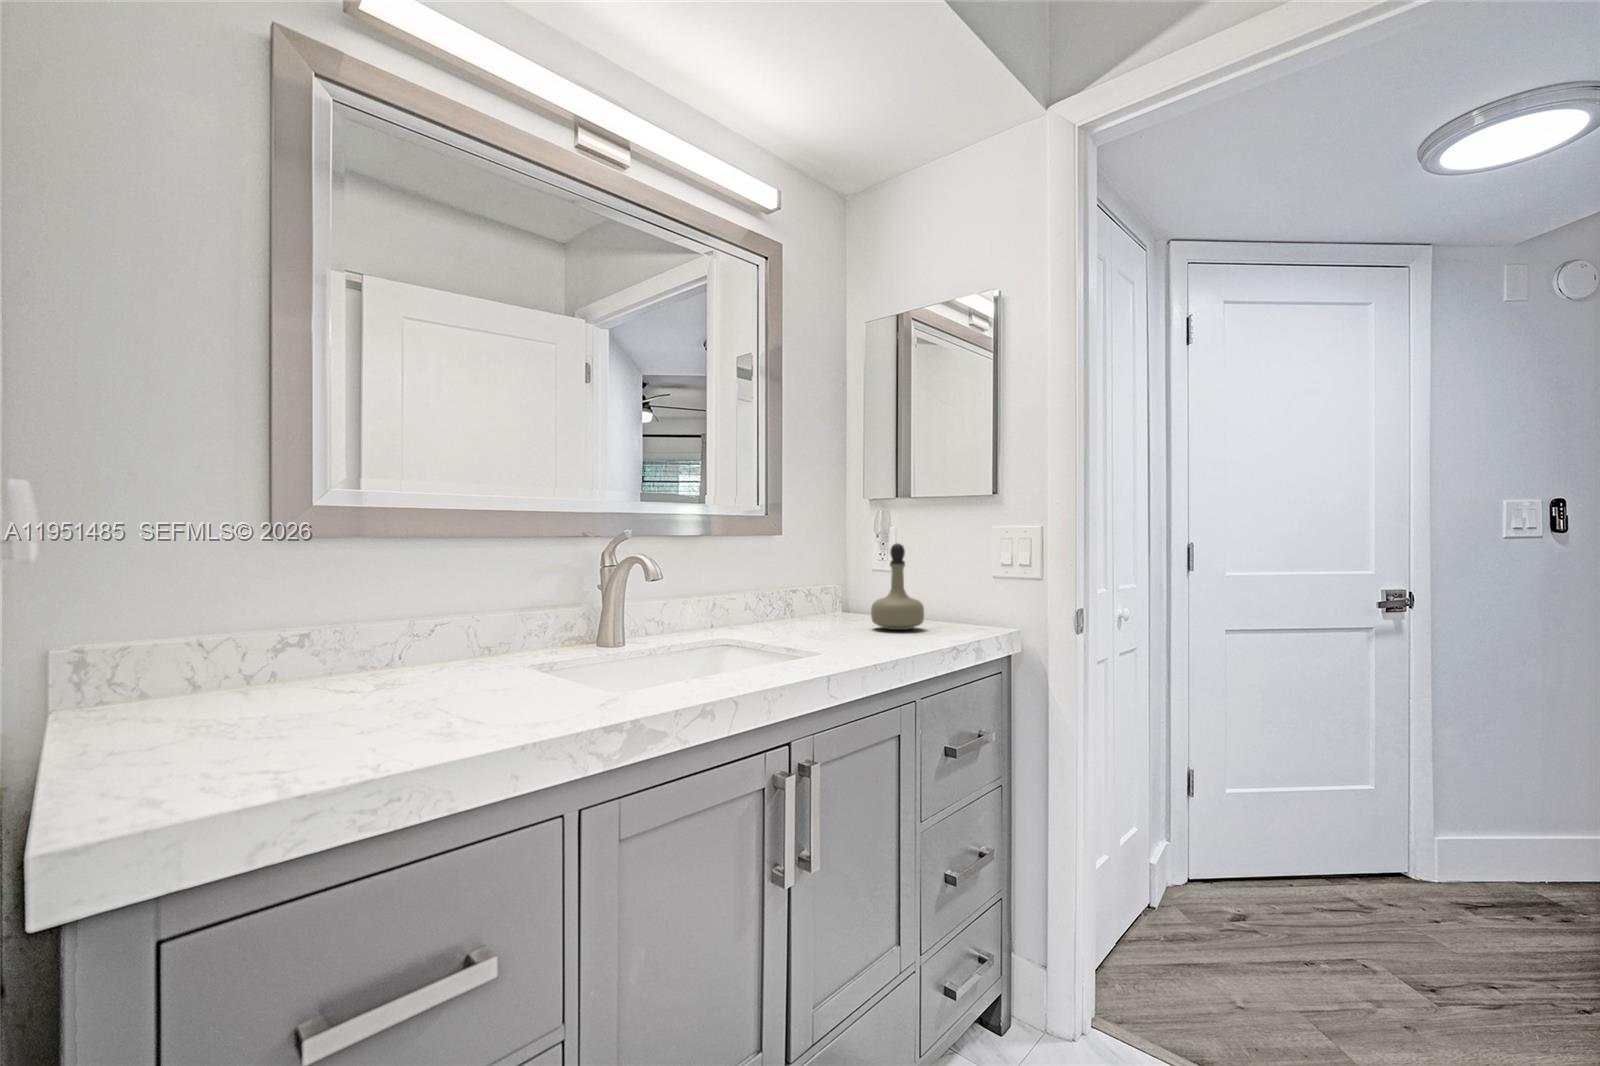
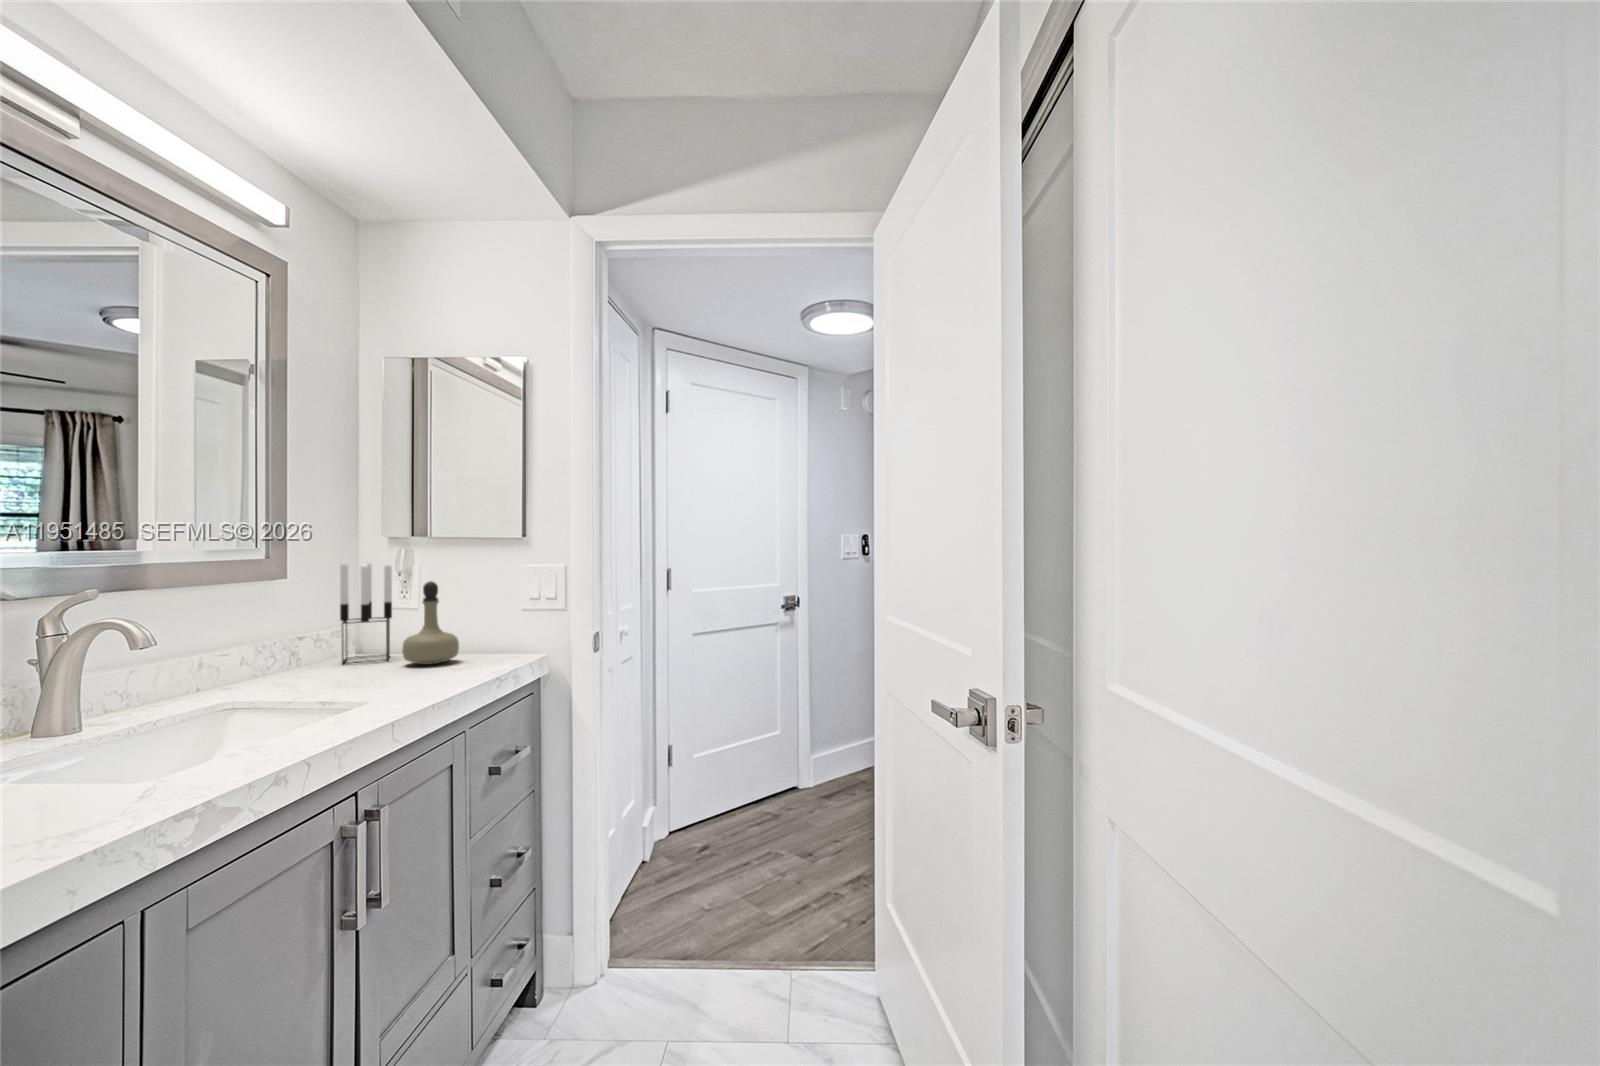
candle holder: none [824,524,868,623] -> present [340,563,392,664]

